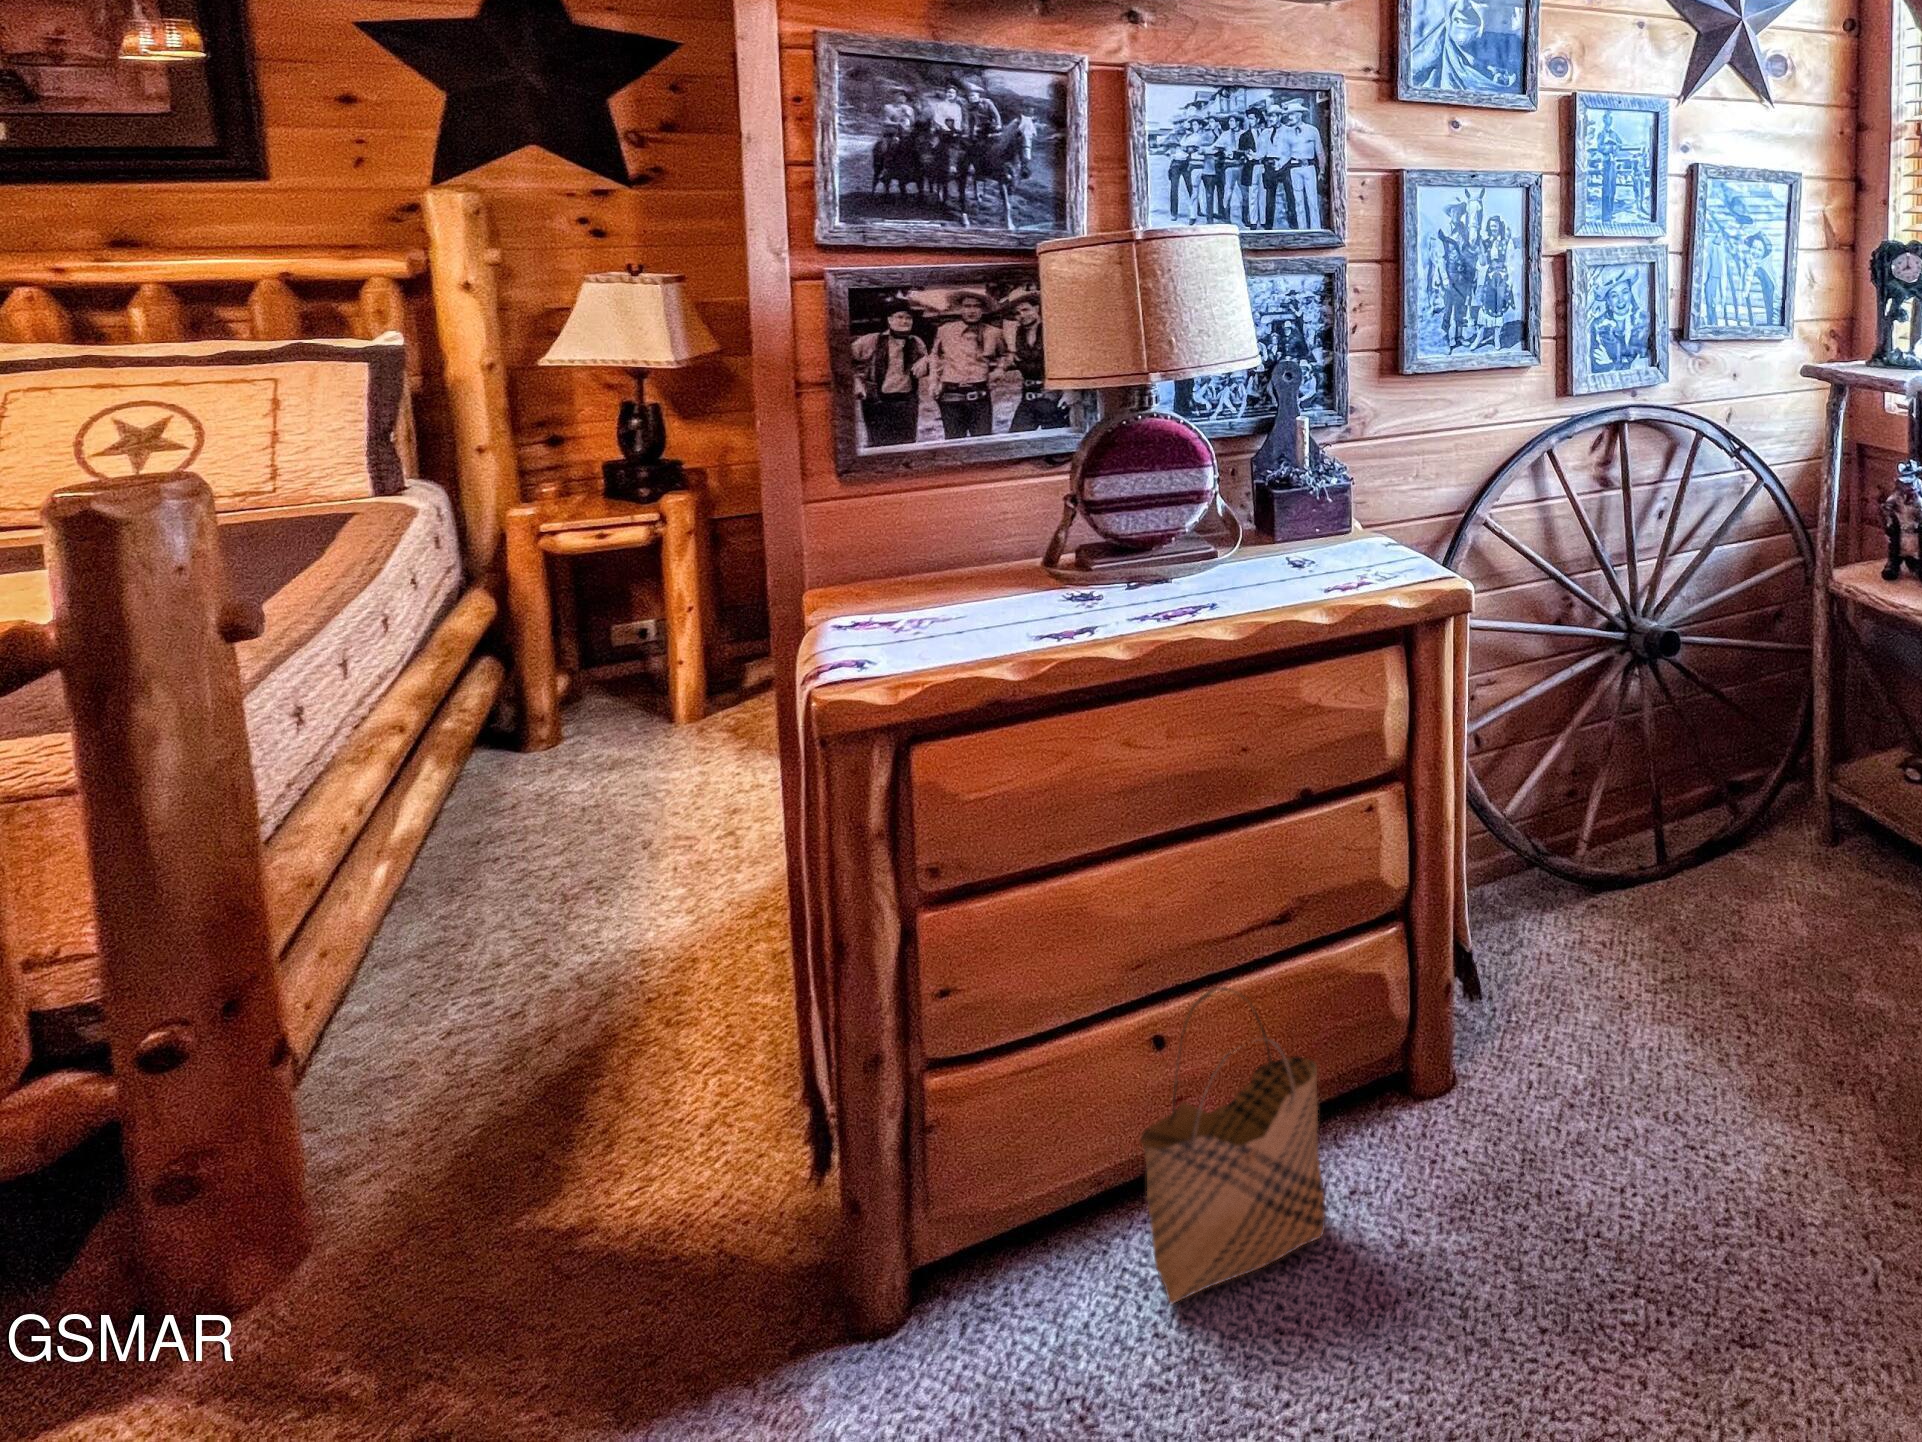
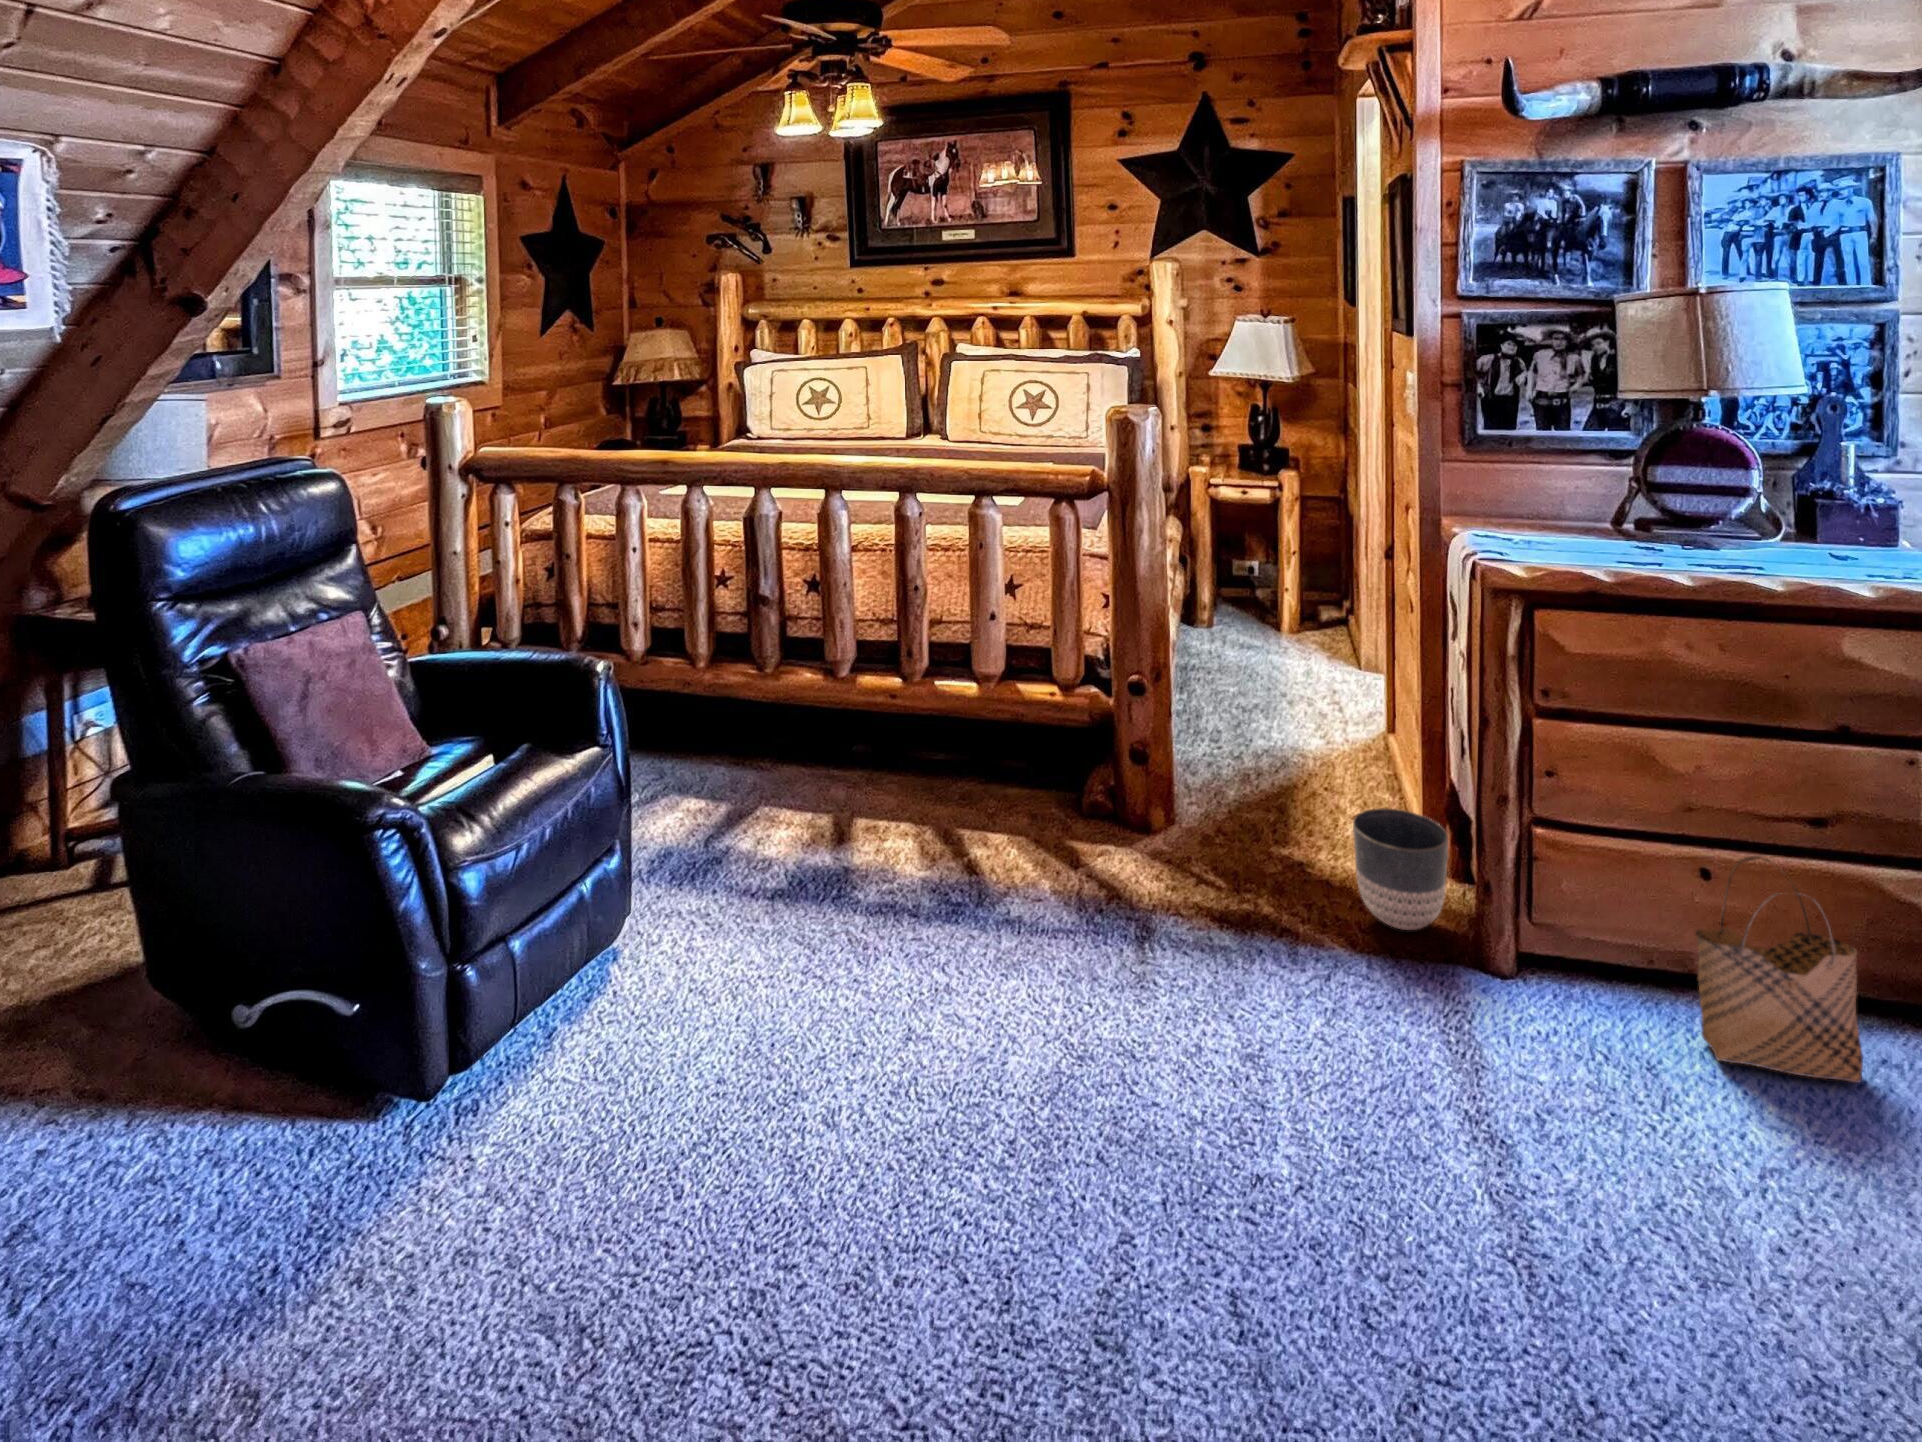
planter: none [647,1079,816,1302] -> present [1353,808,1448,930]

